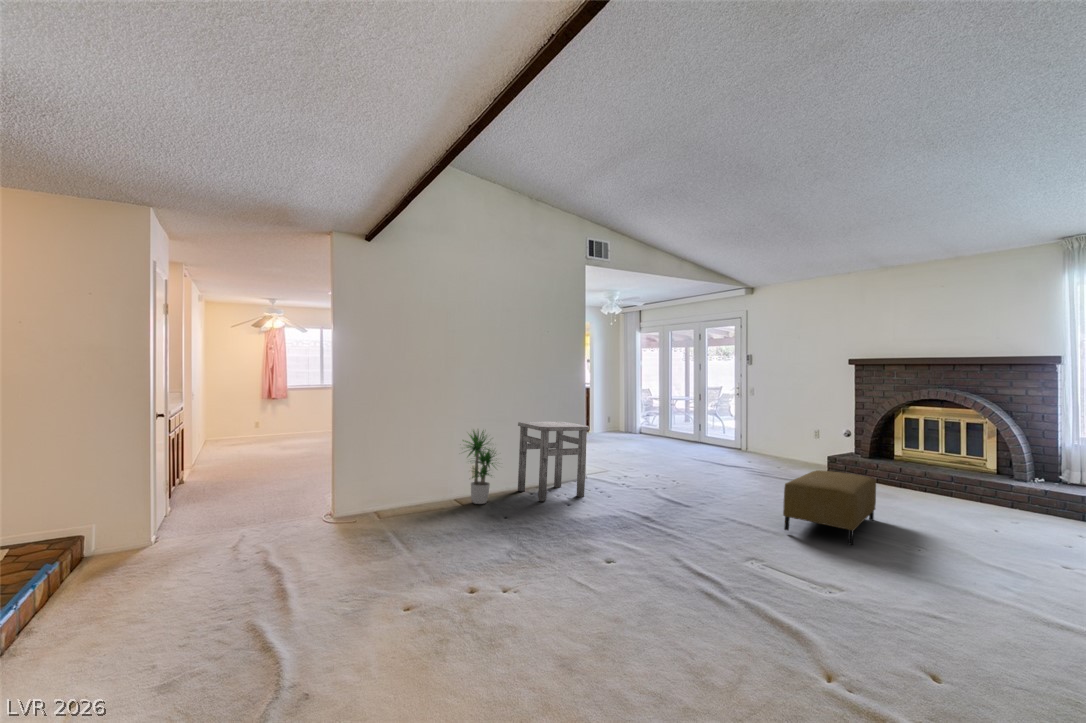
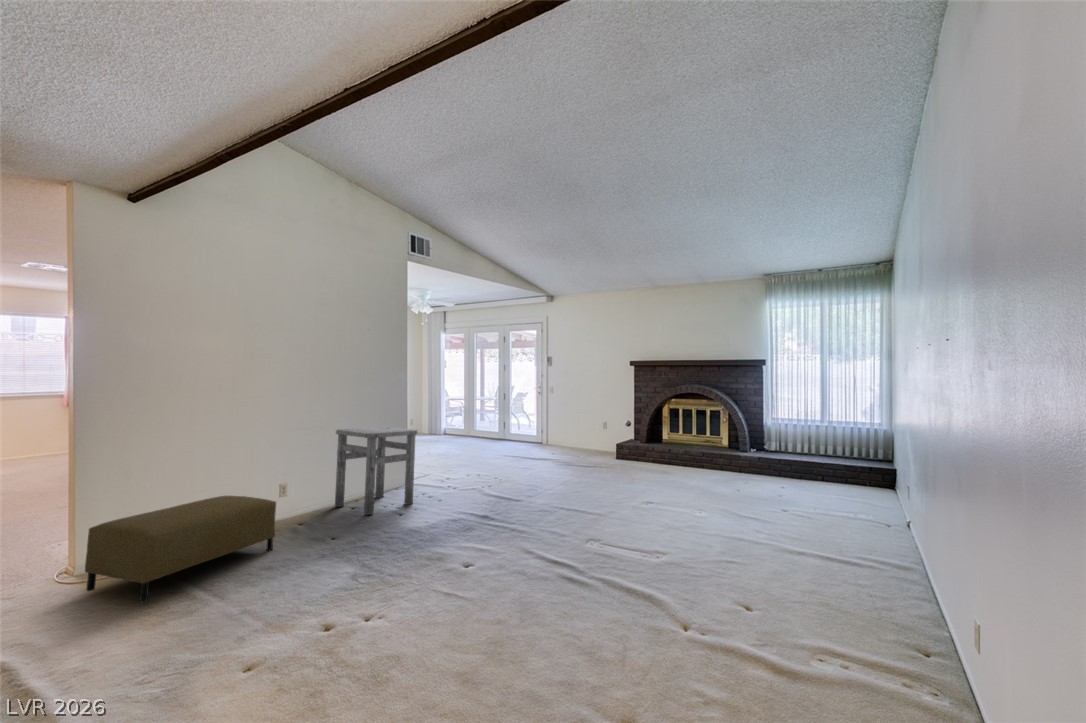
potted plant: present [463,430,496,504] -> none [263,438,324,528]
ottoman: present [783,470,876,545] -> present [85,496,276,603]

